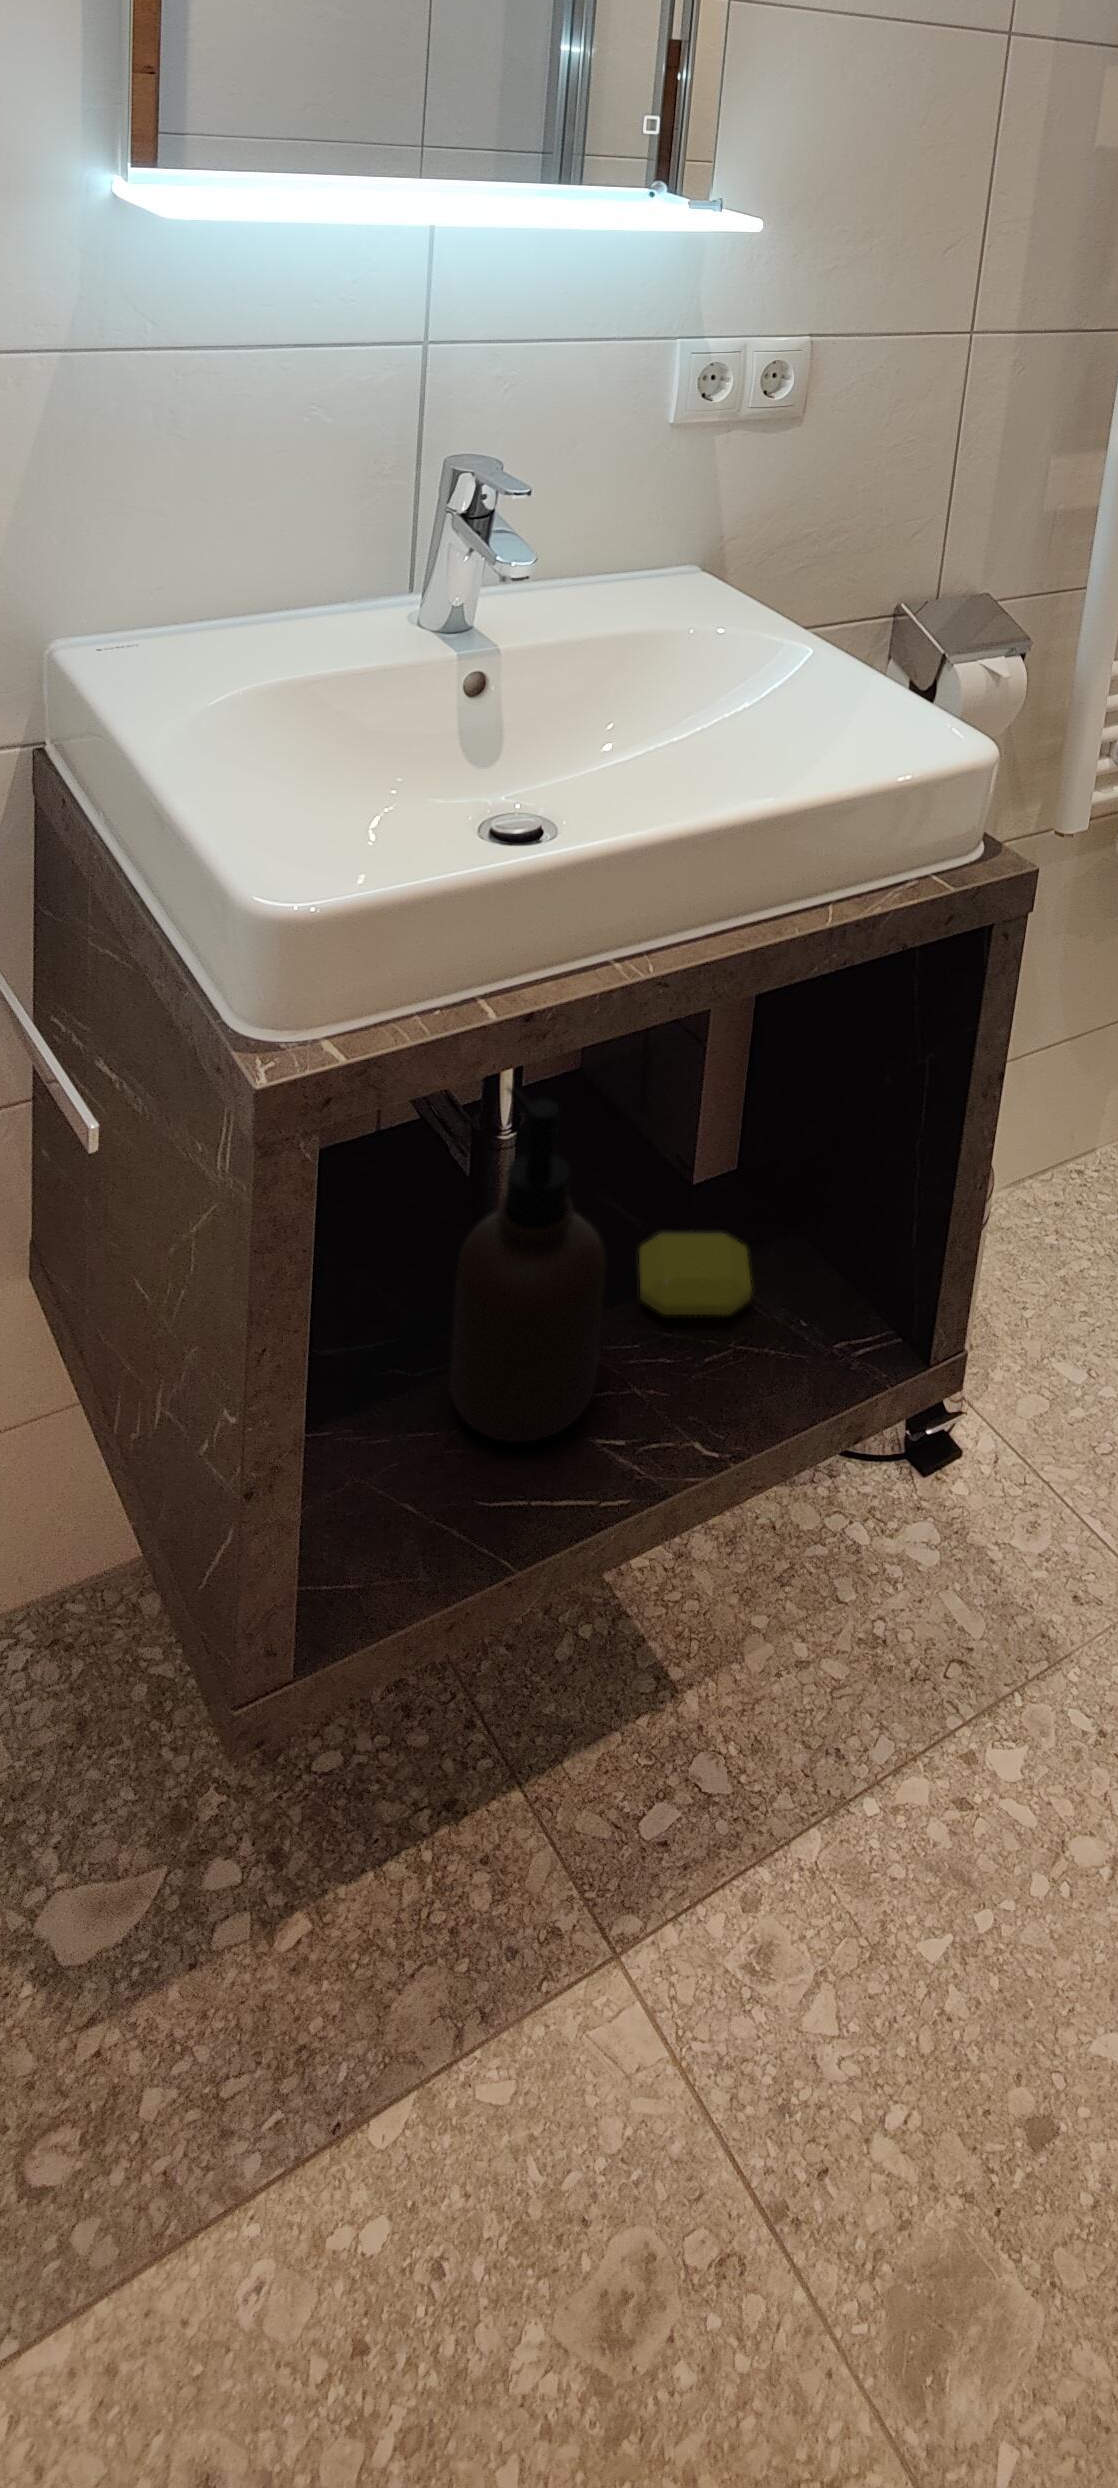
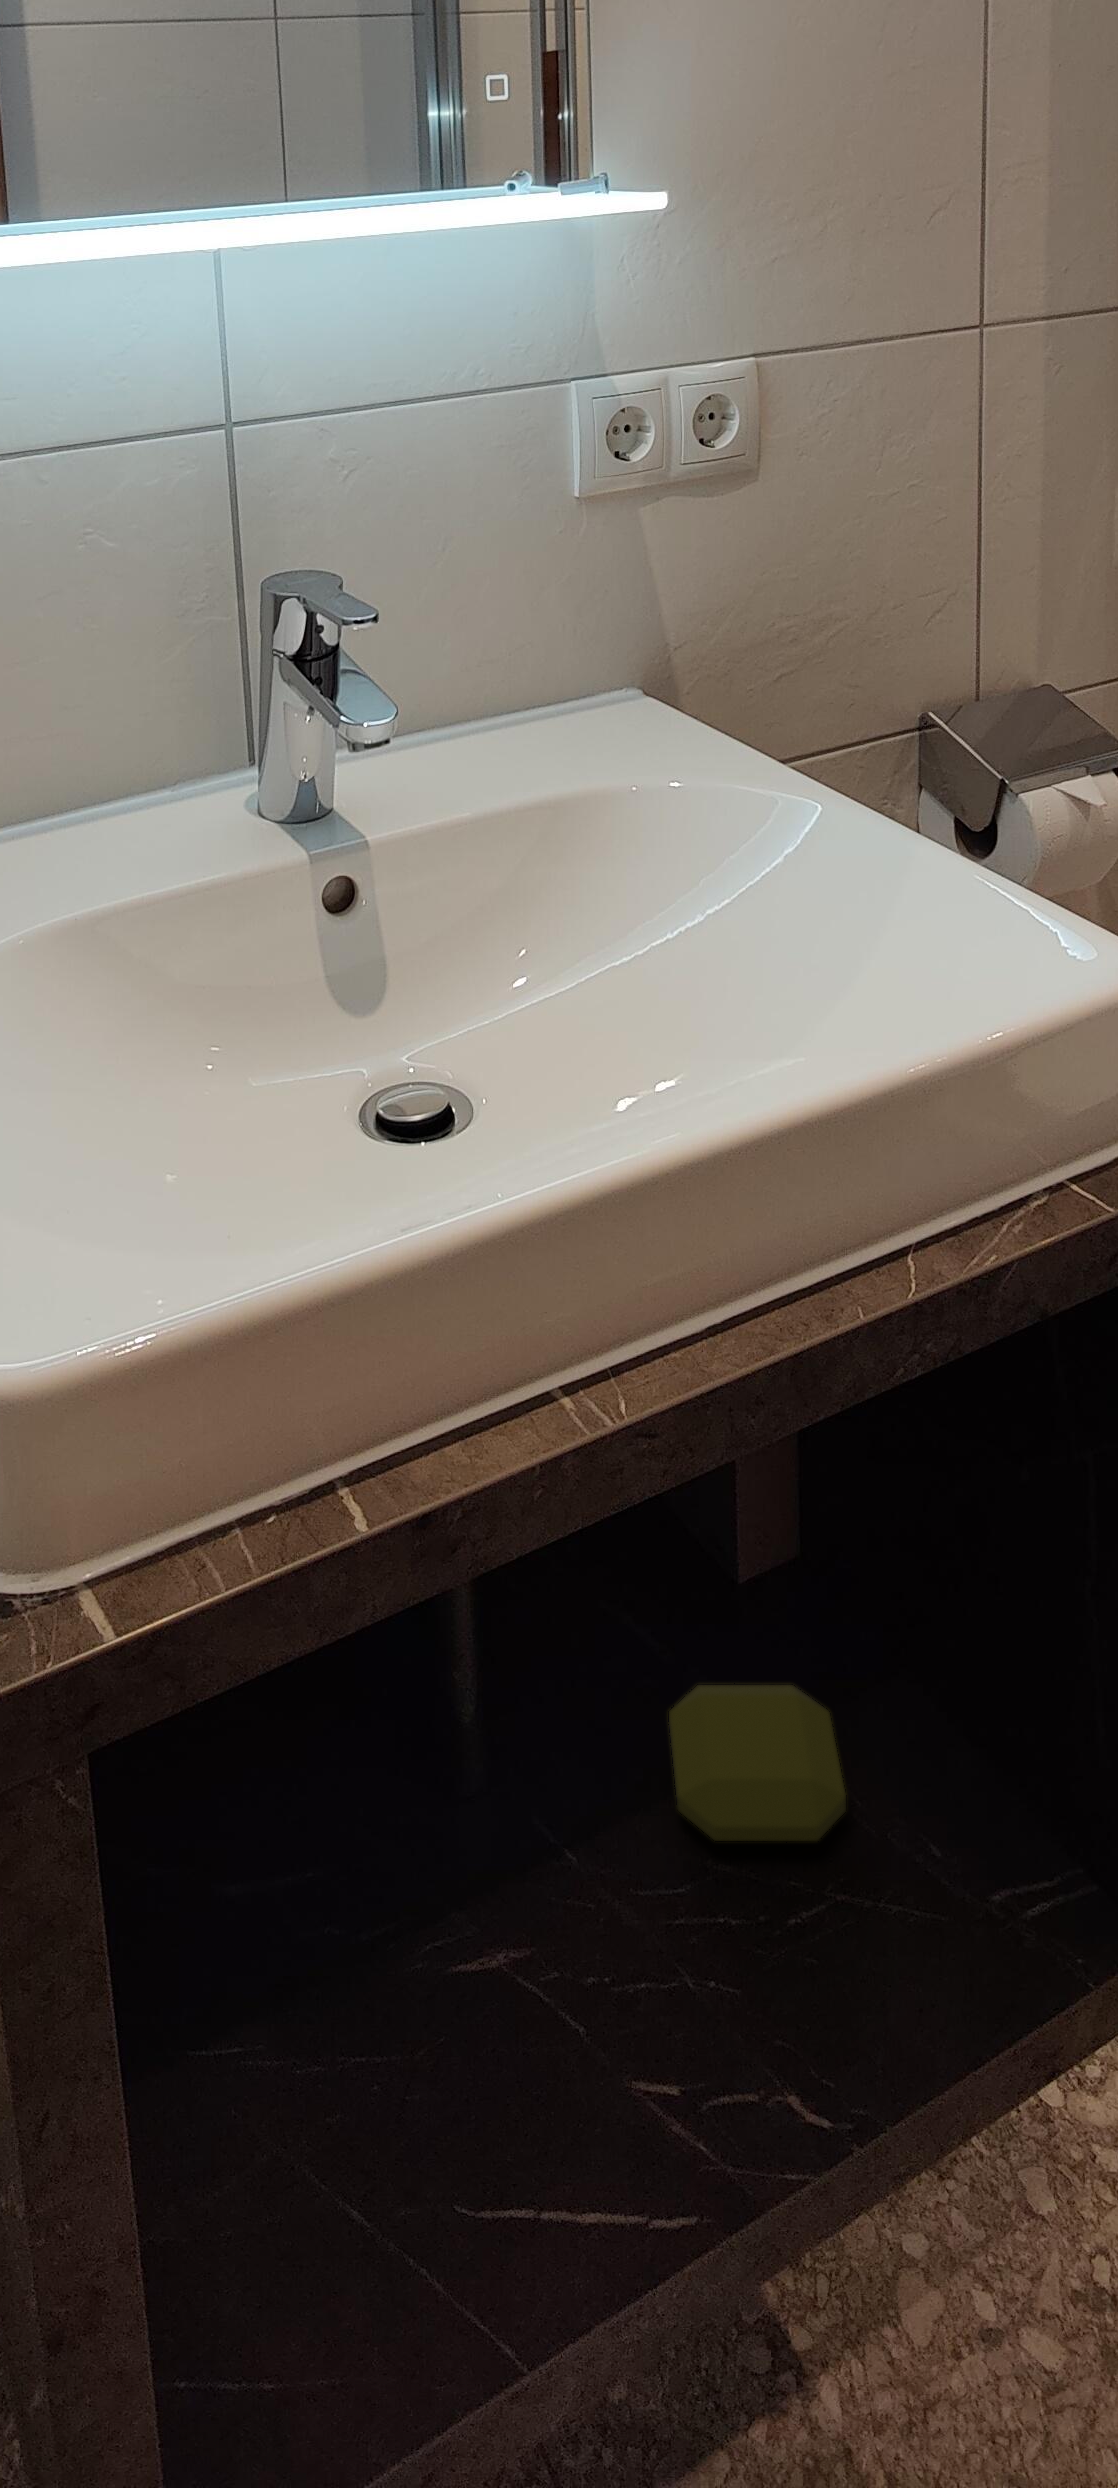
soap dispenser: present [450,1088,606,1442] -> none [390,1517,621,2097]

